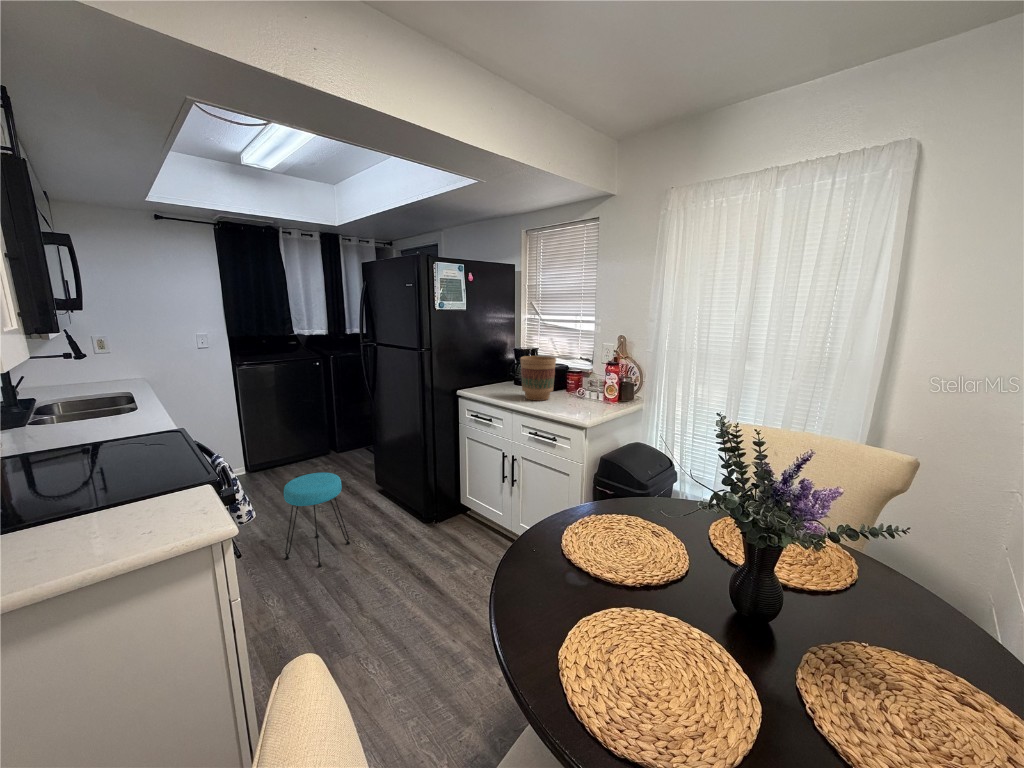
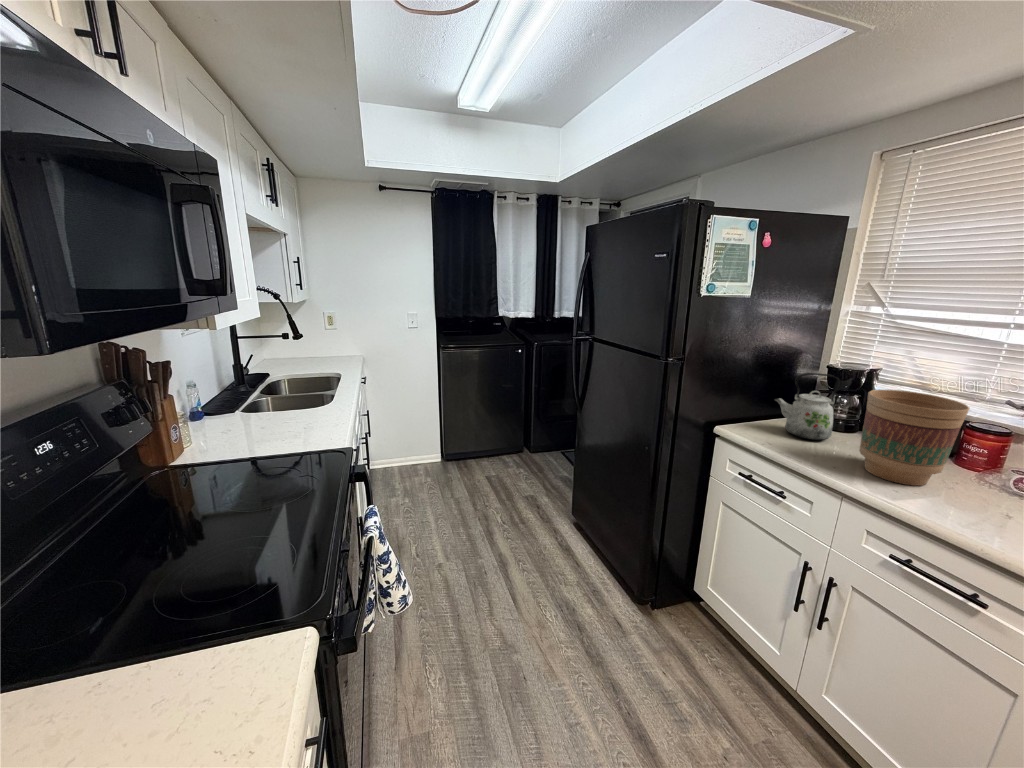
kettle: none [487,353,518,391] -> present [774,373,842,440]
stool: present [283,473,350,567] -> none [459,506,535,638]

